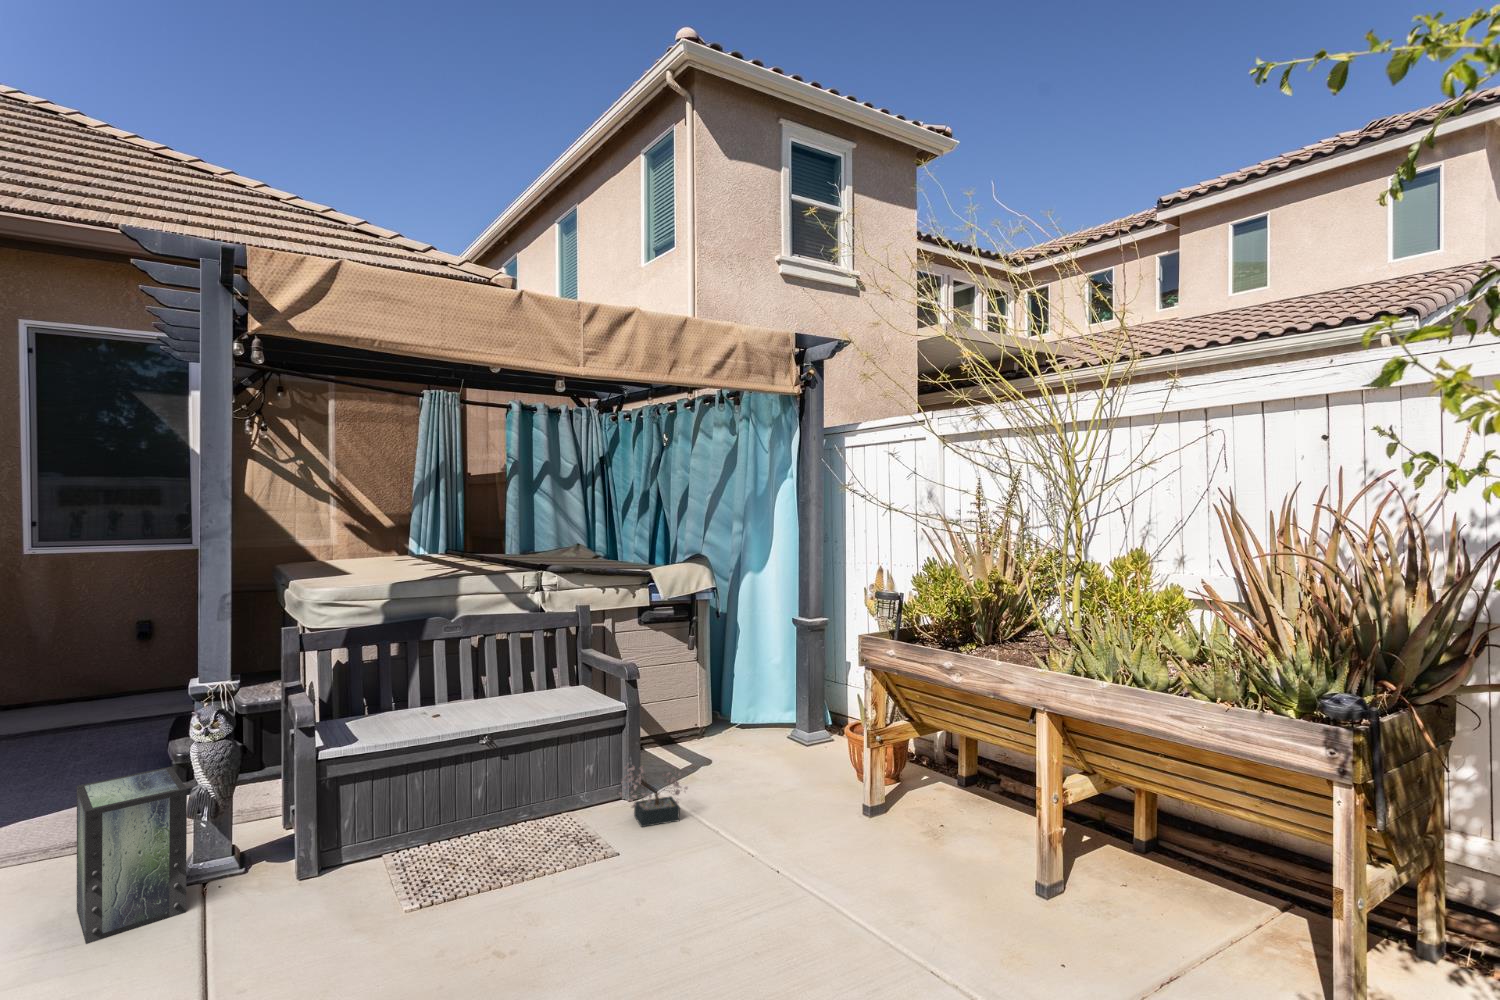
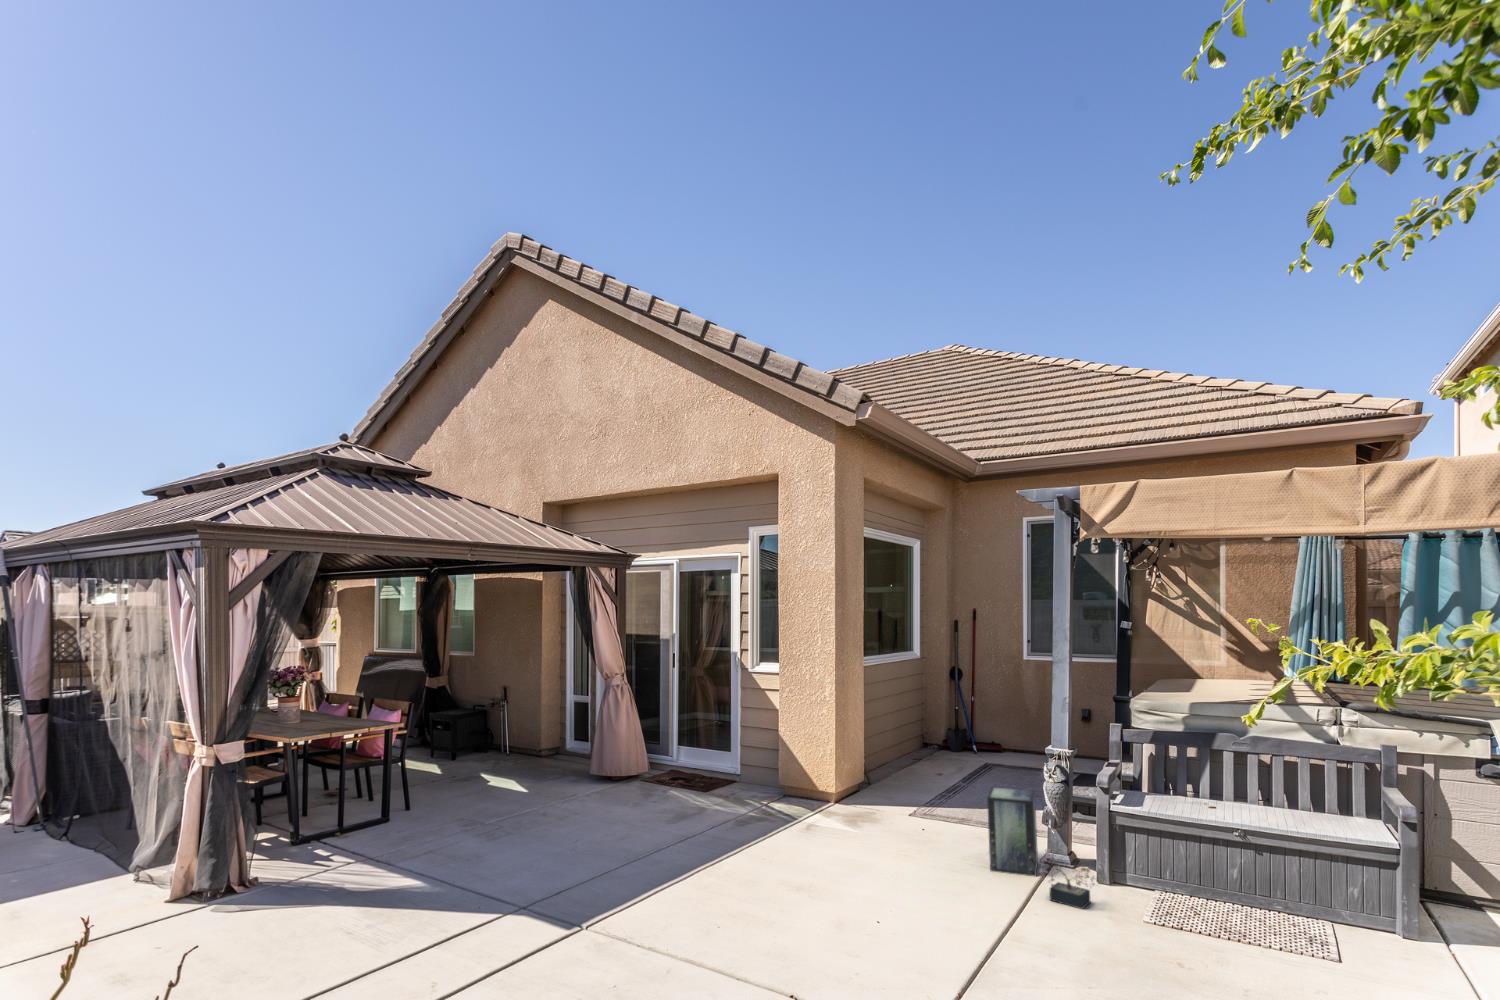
decorative plant: present [620,766,688,827] -> present [1037,849,1095,909]

